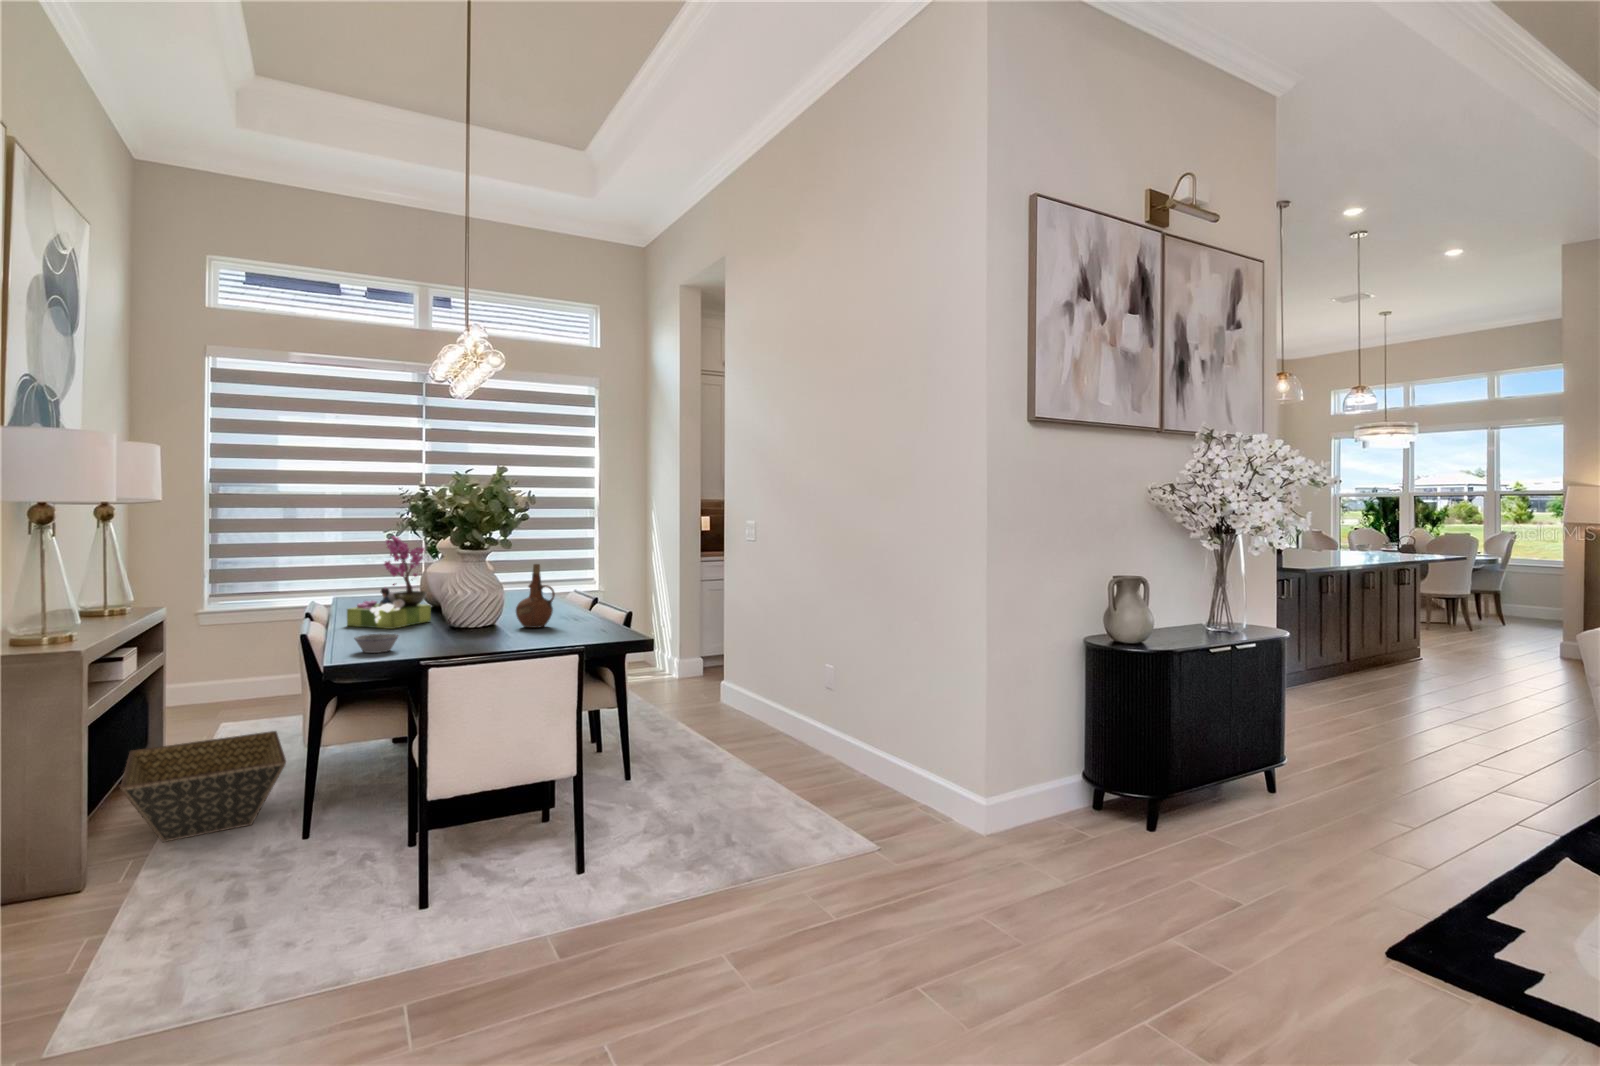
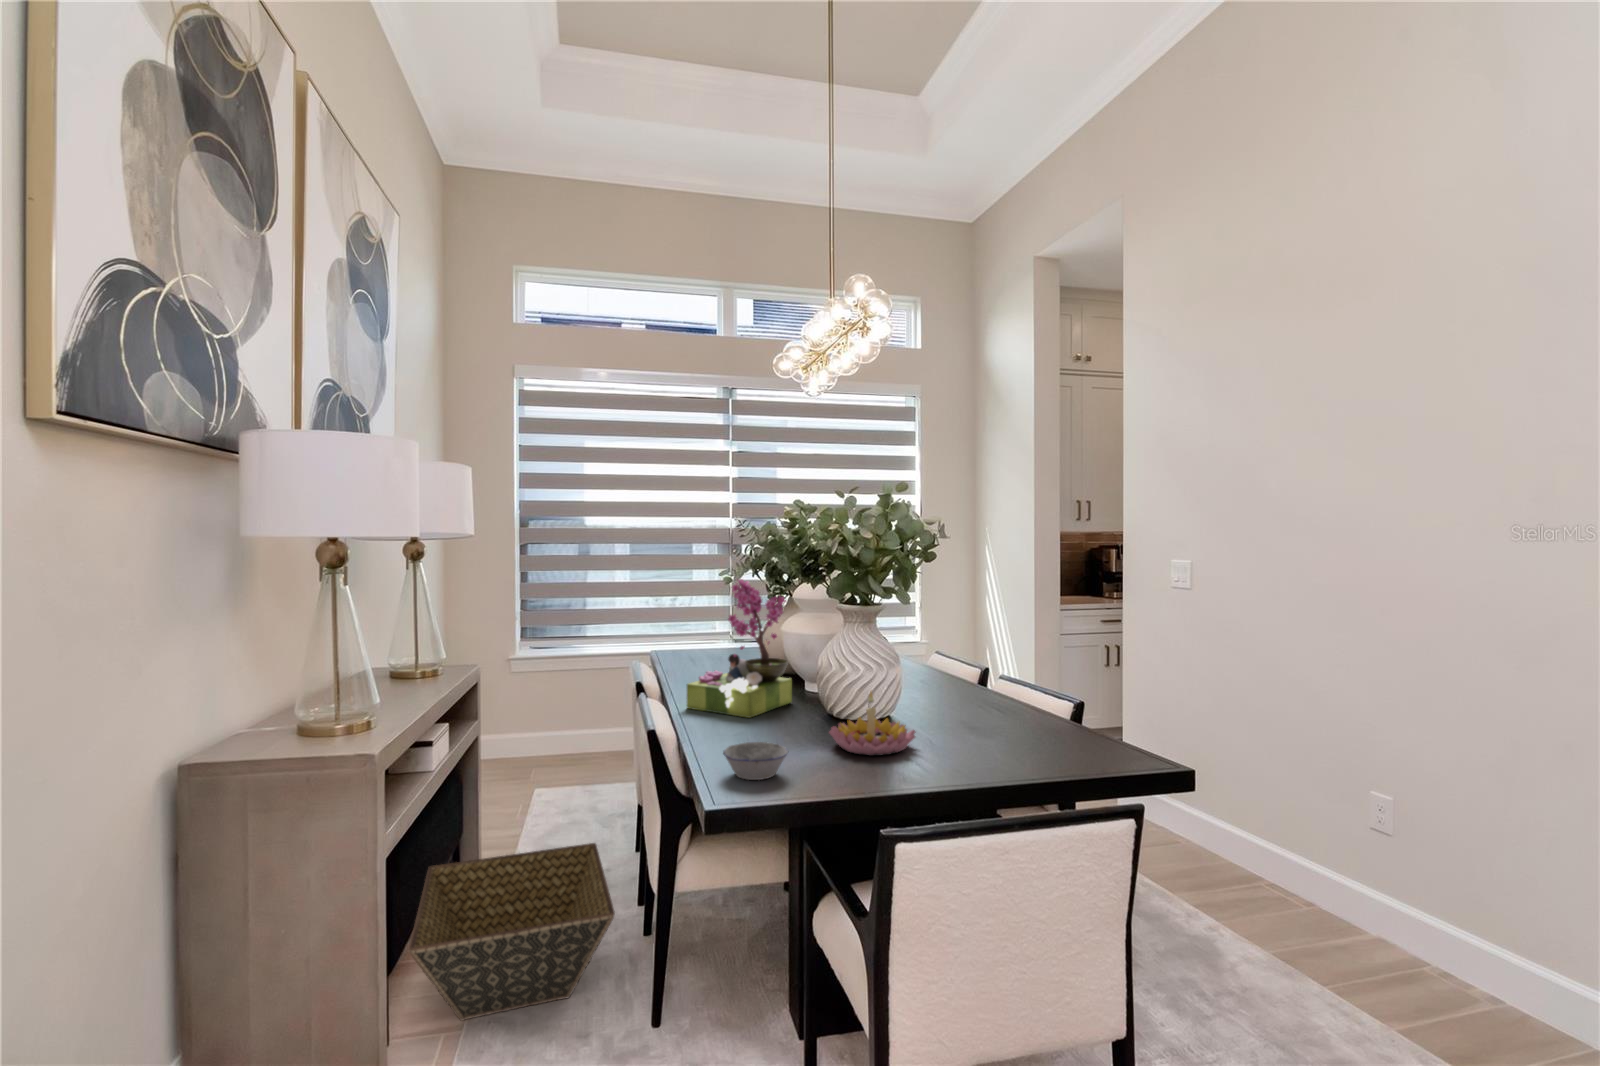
ceramic pitcher: present [516,564,555,628] -> none [922,624,980,724]
candle holder: none [437,602,497,642] -> present [829,691,916,756]

